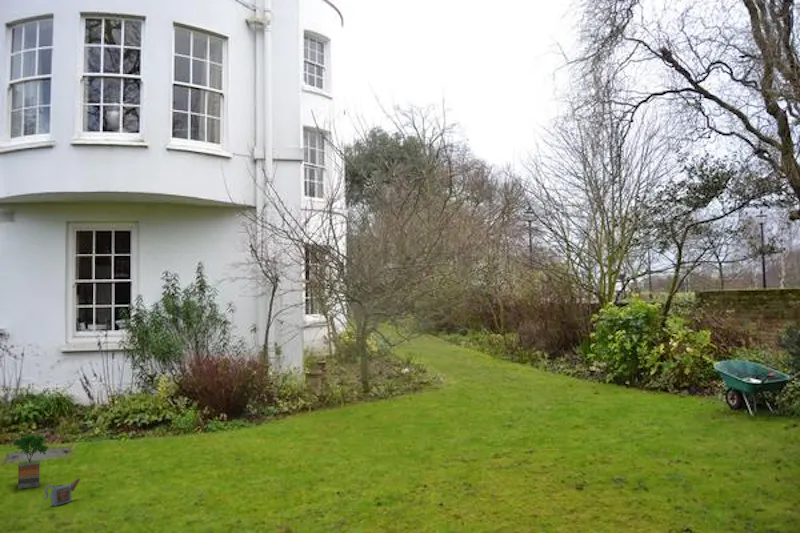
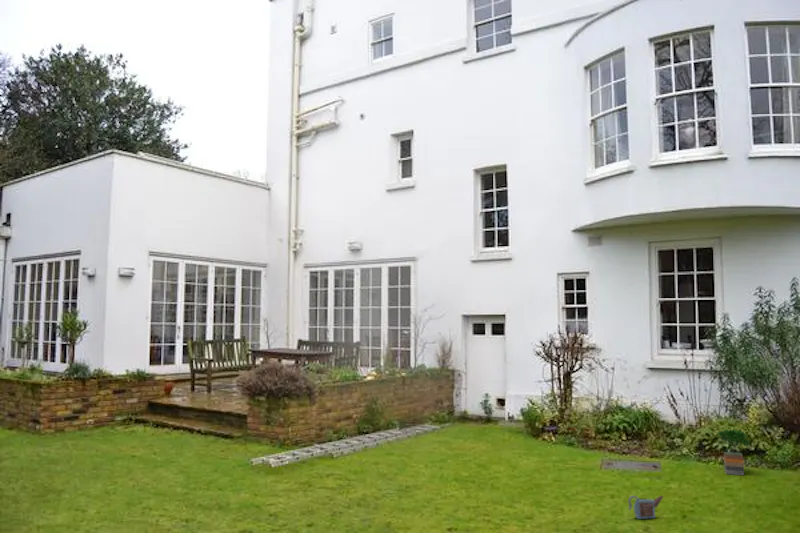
potted tree: present [12,435,49,489] -> present [718,430,750,475]

